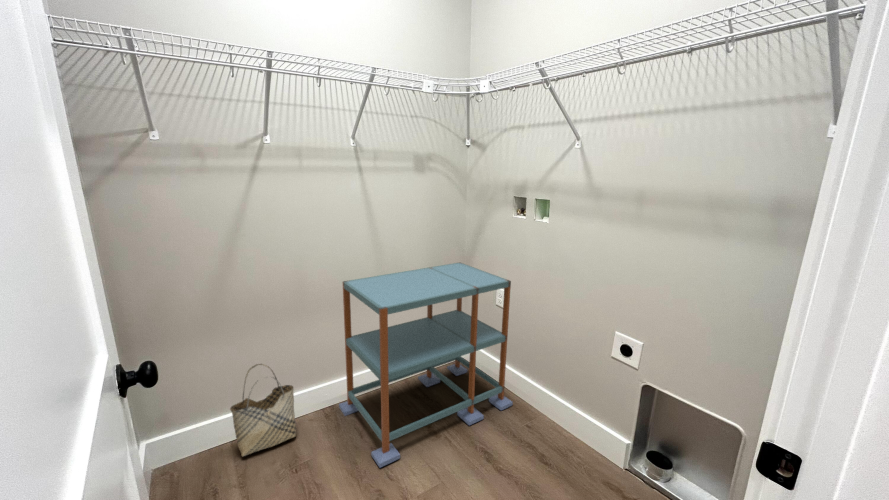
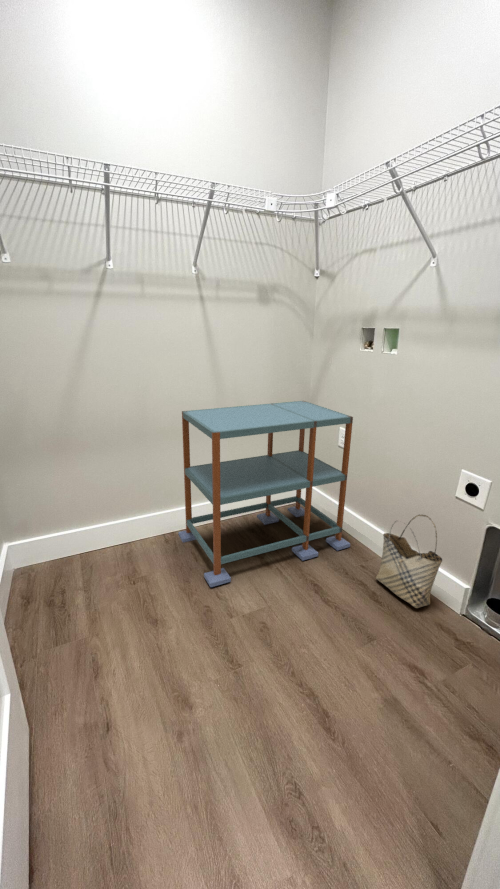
woven basket: present [230,364,296,457] -> present [376,515,442,608]

